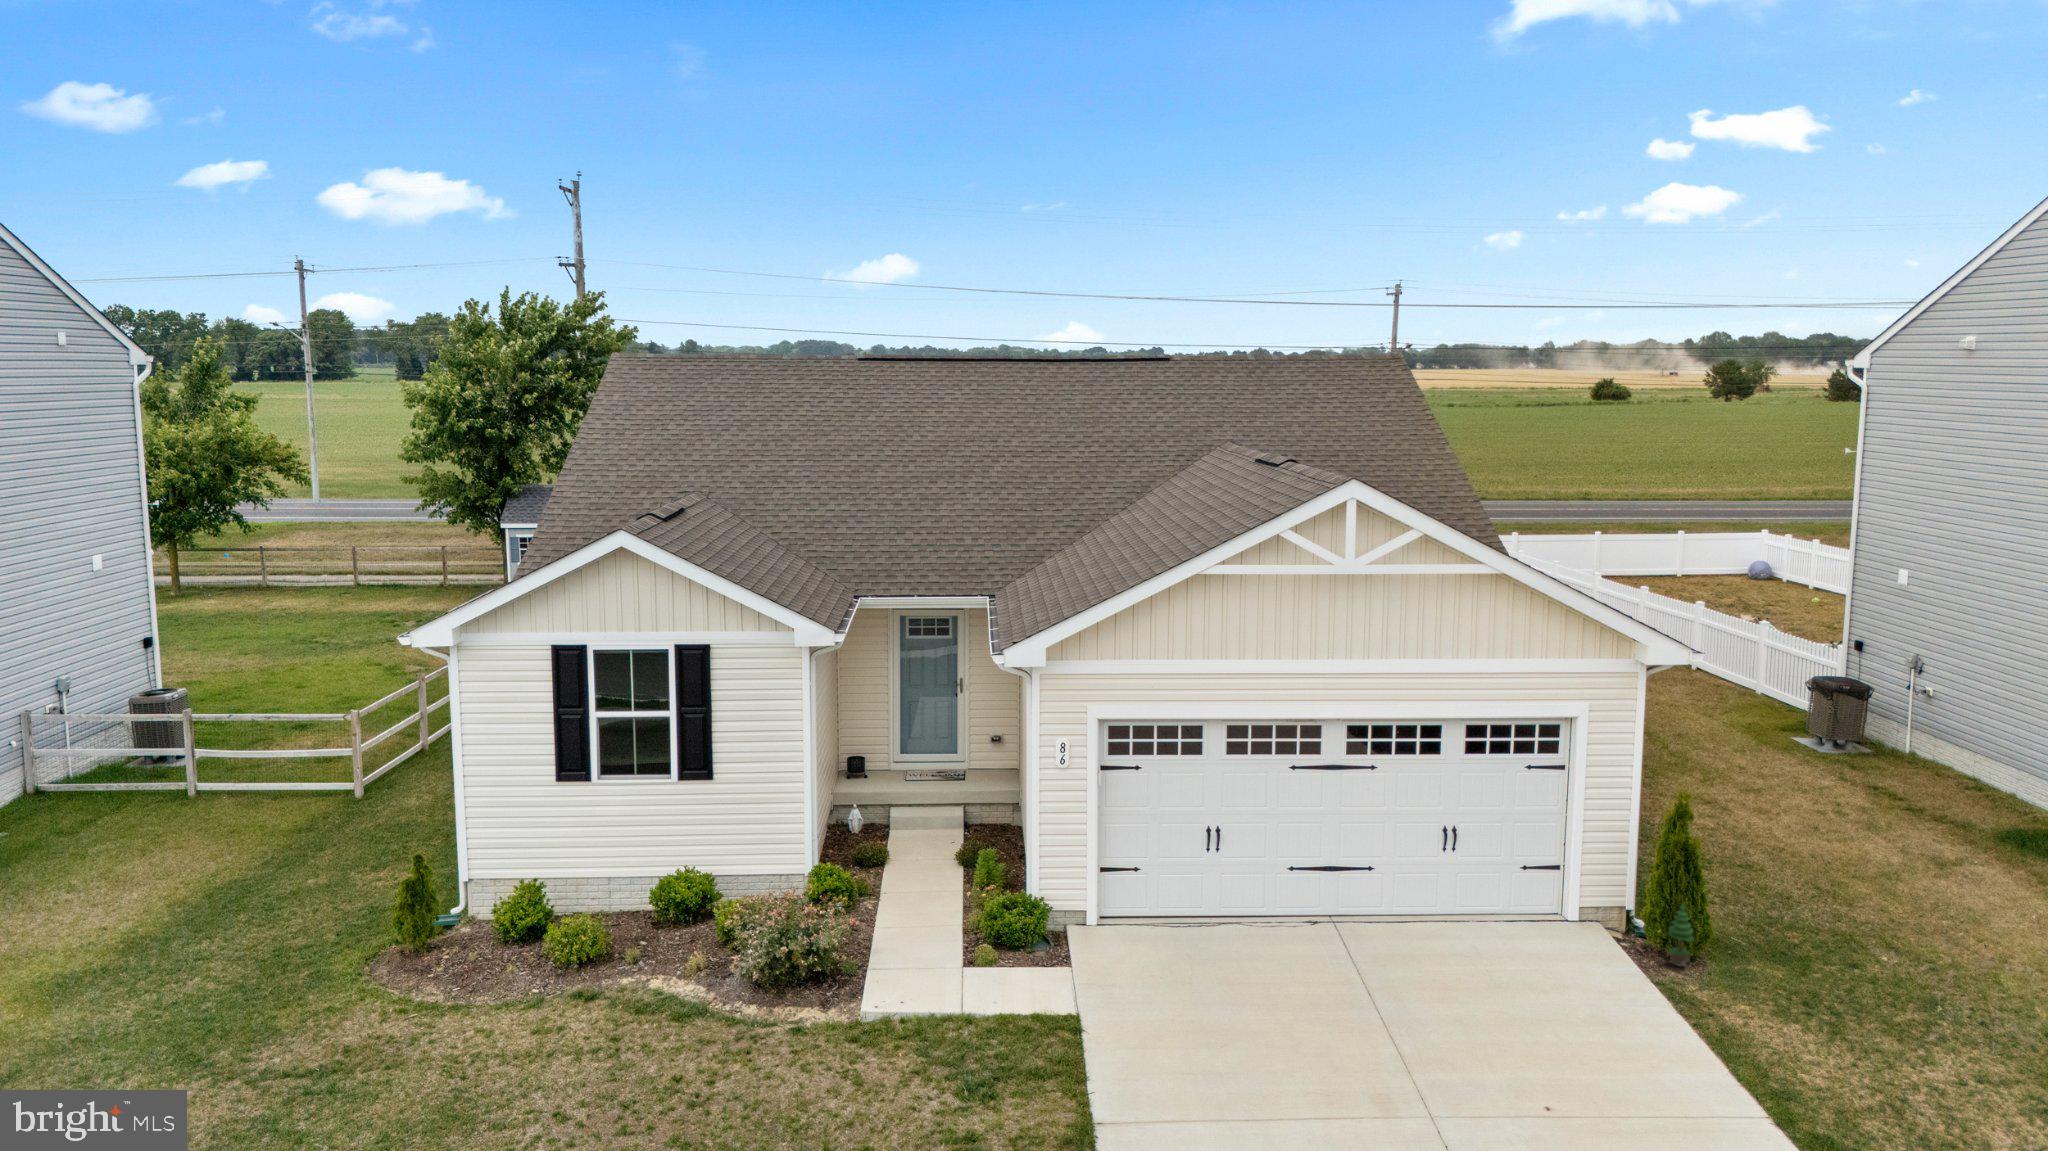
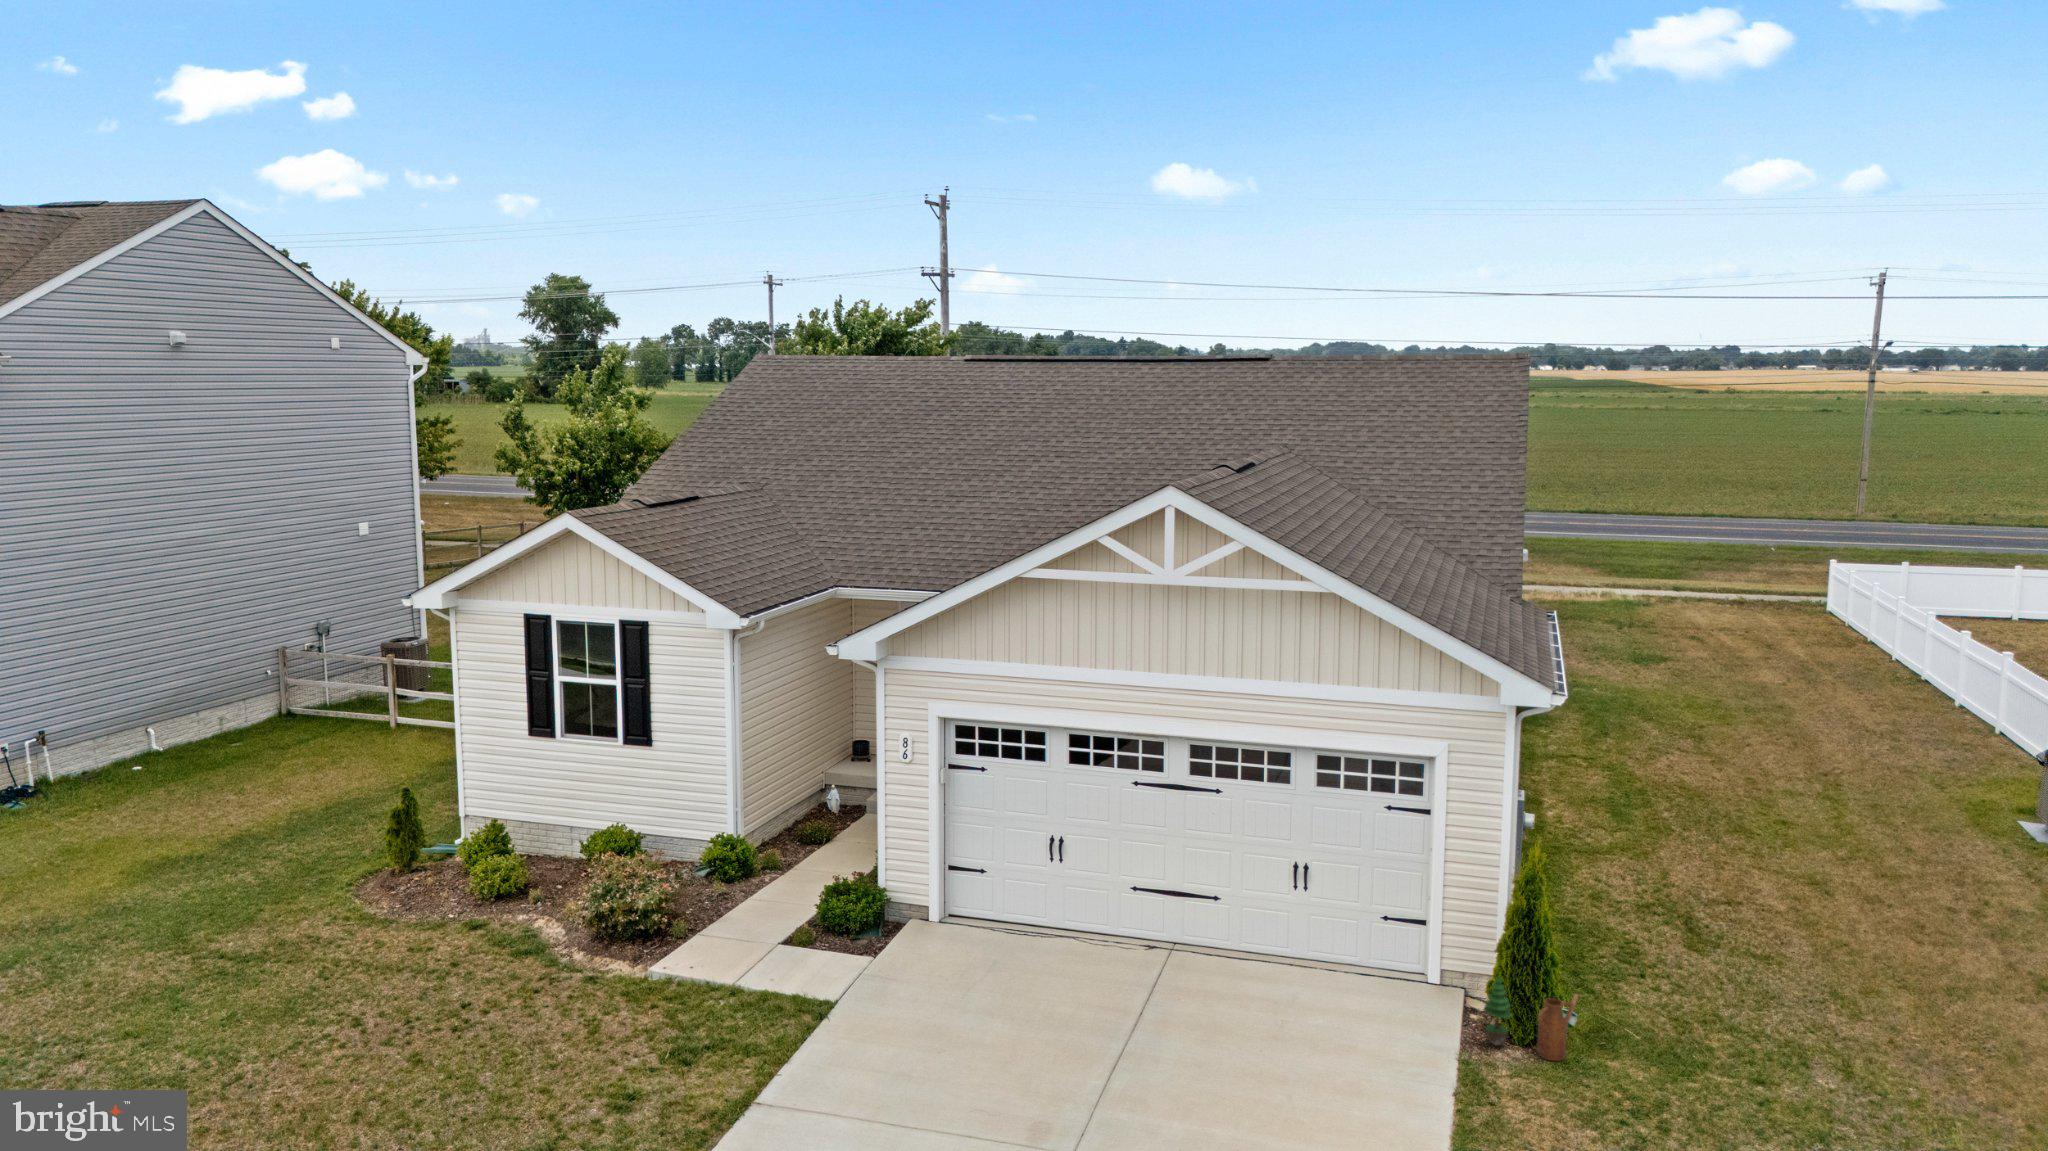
watering can: none [1711,910,1740,972] -> present [1537,994,1578,1061]

